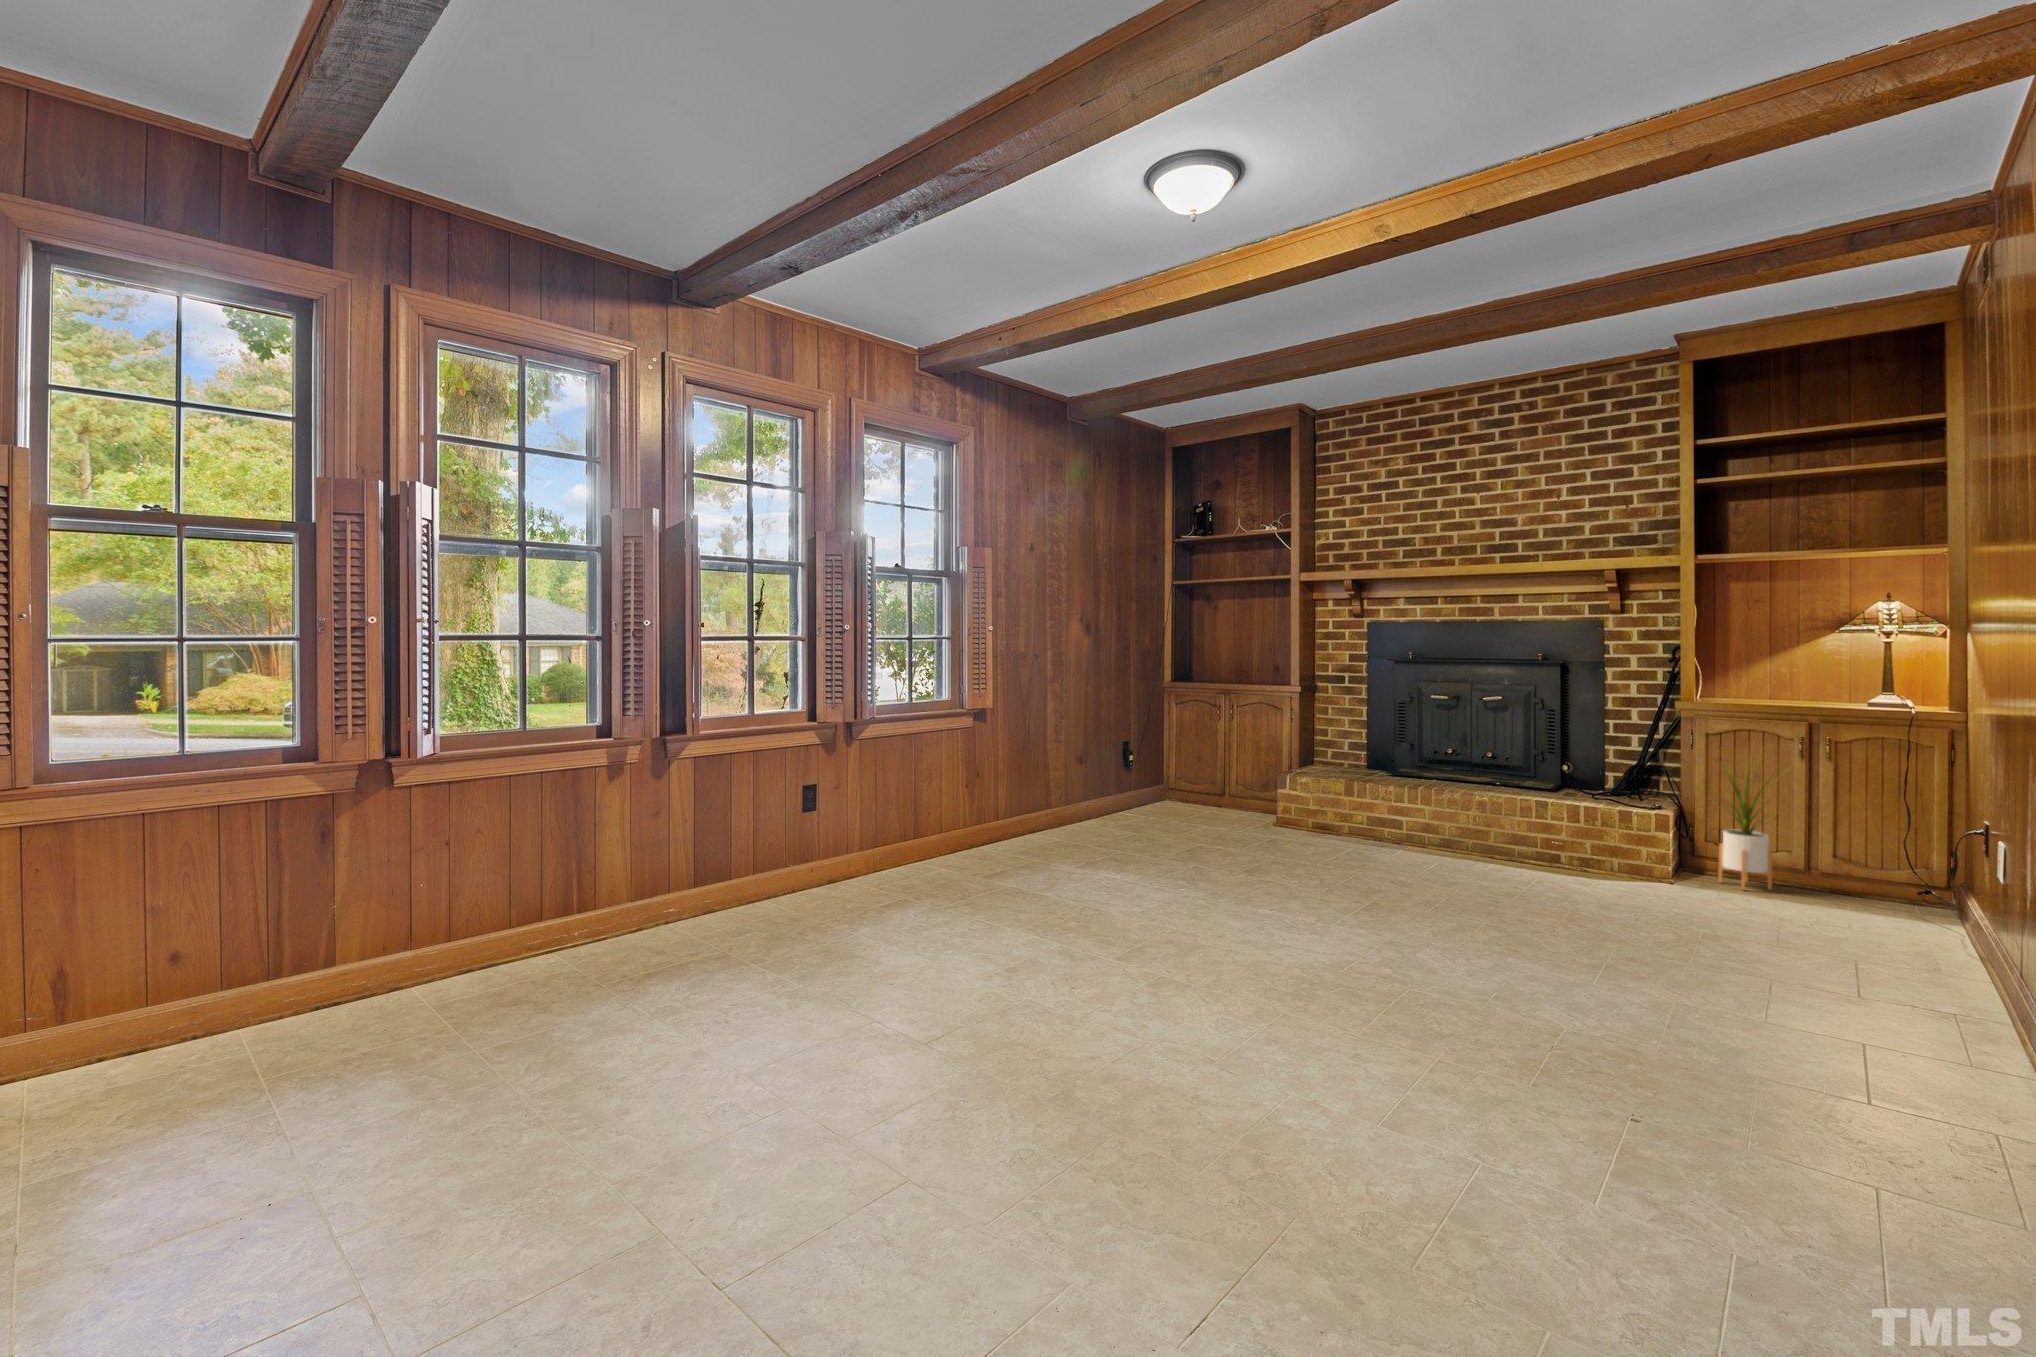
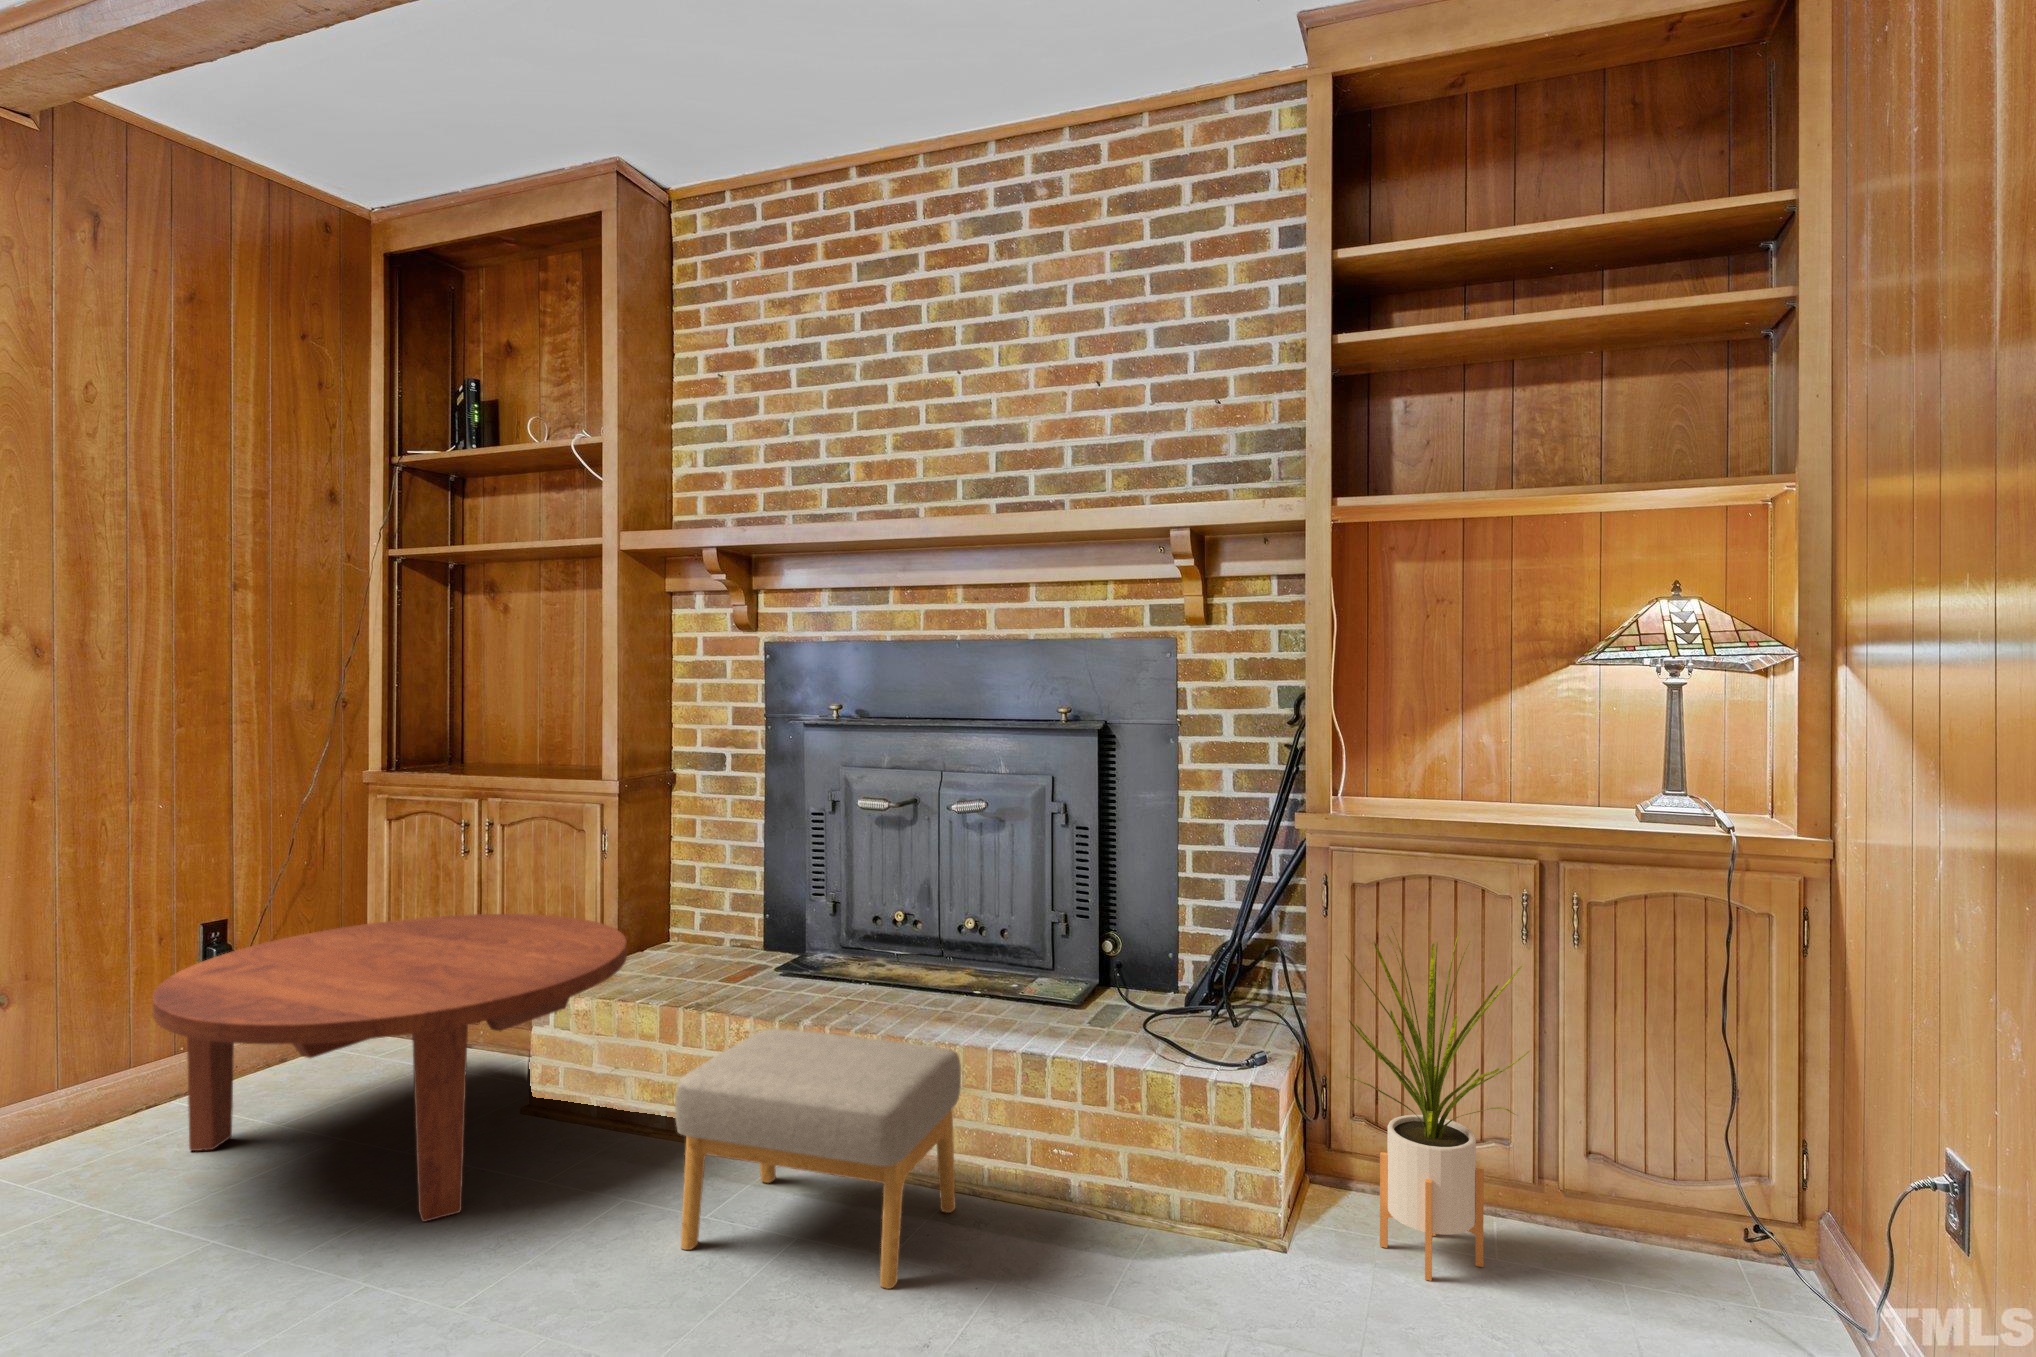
coffee table: none [1157,749,1328,850] -> present [152,914,627,1222]
footstool: none [1392,788,1509,875] -> present [675,1029,961,1289]

